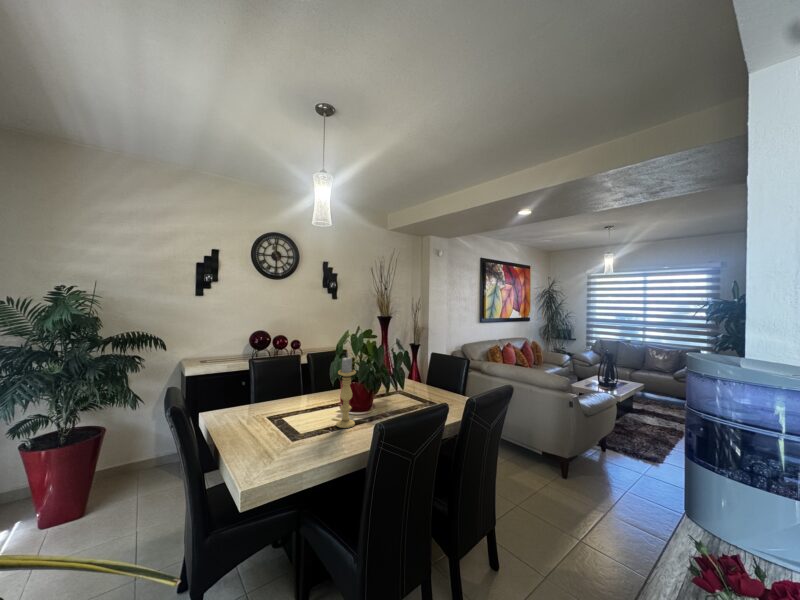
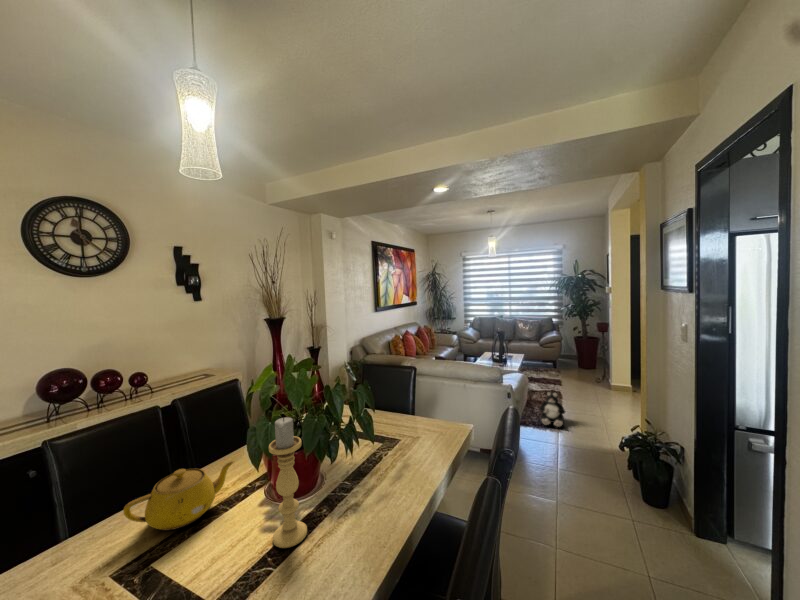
teapot: none [276,383,329,411] -> present [123,461,234,530]
plush toy: none [634,420,667,459] -> present [539,392,565,427]

